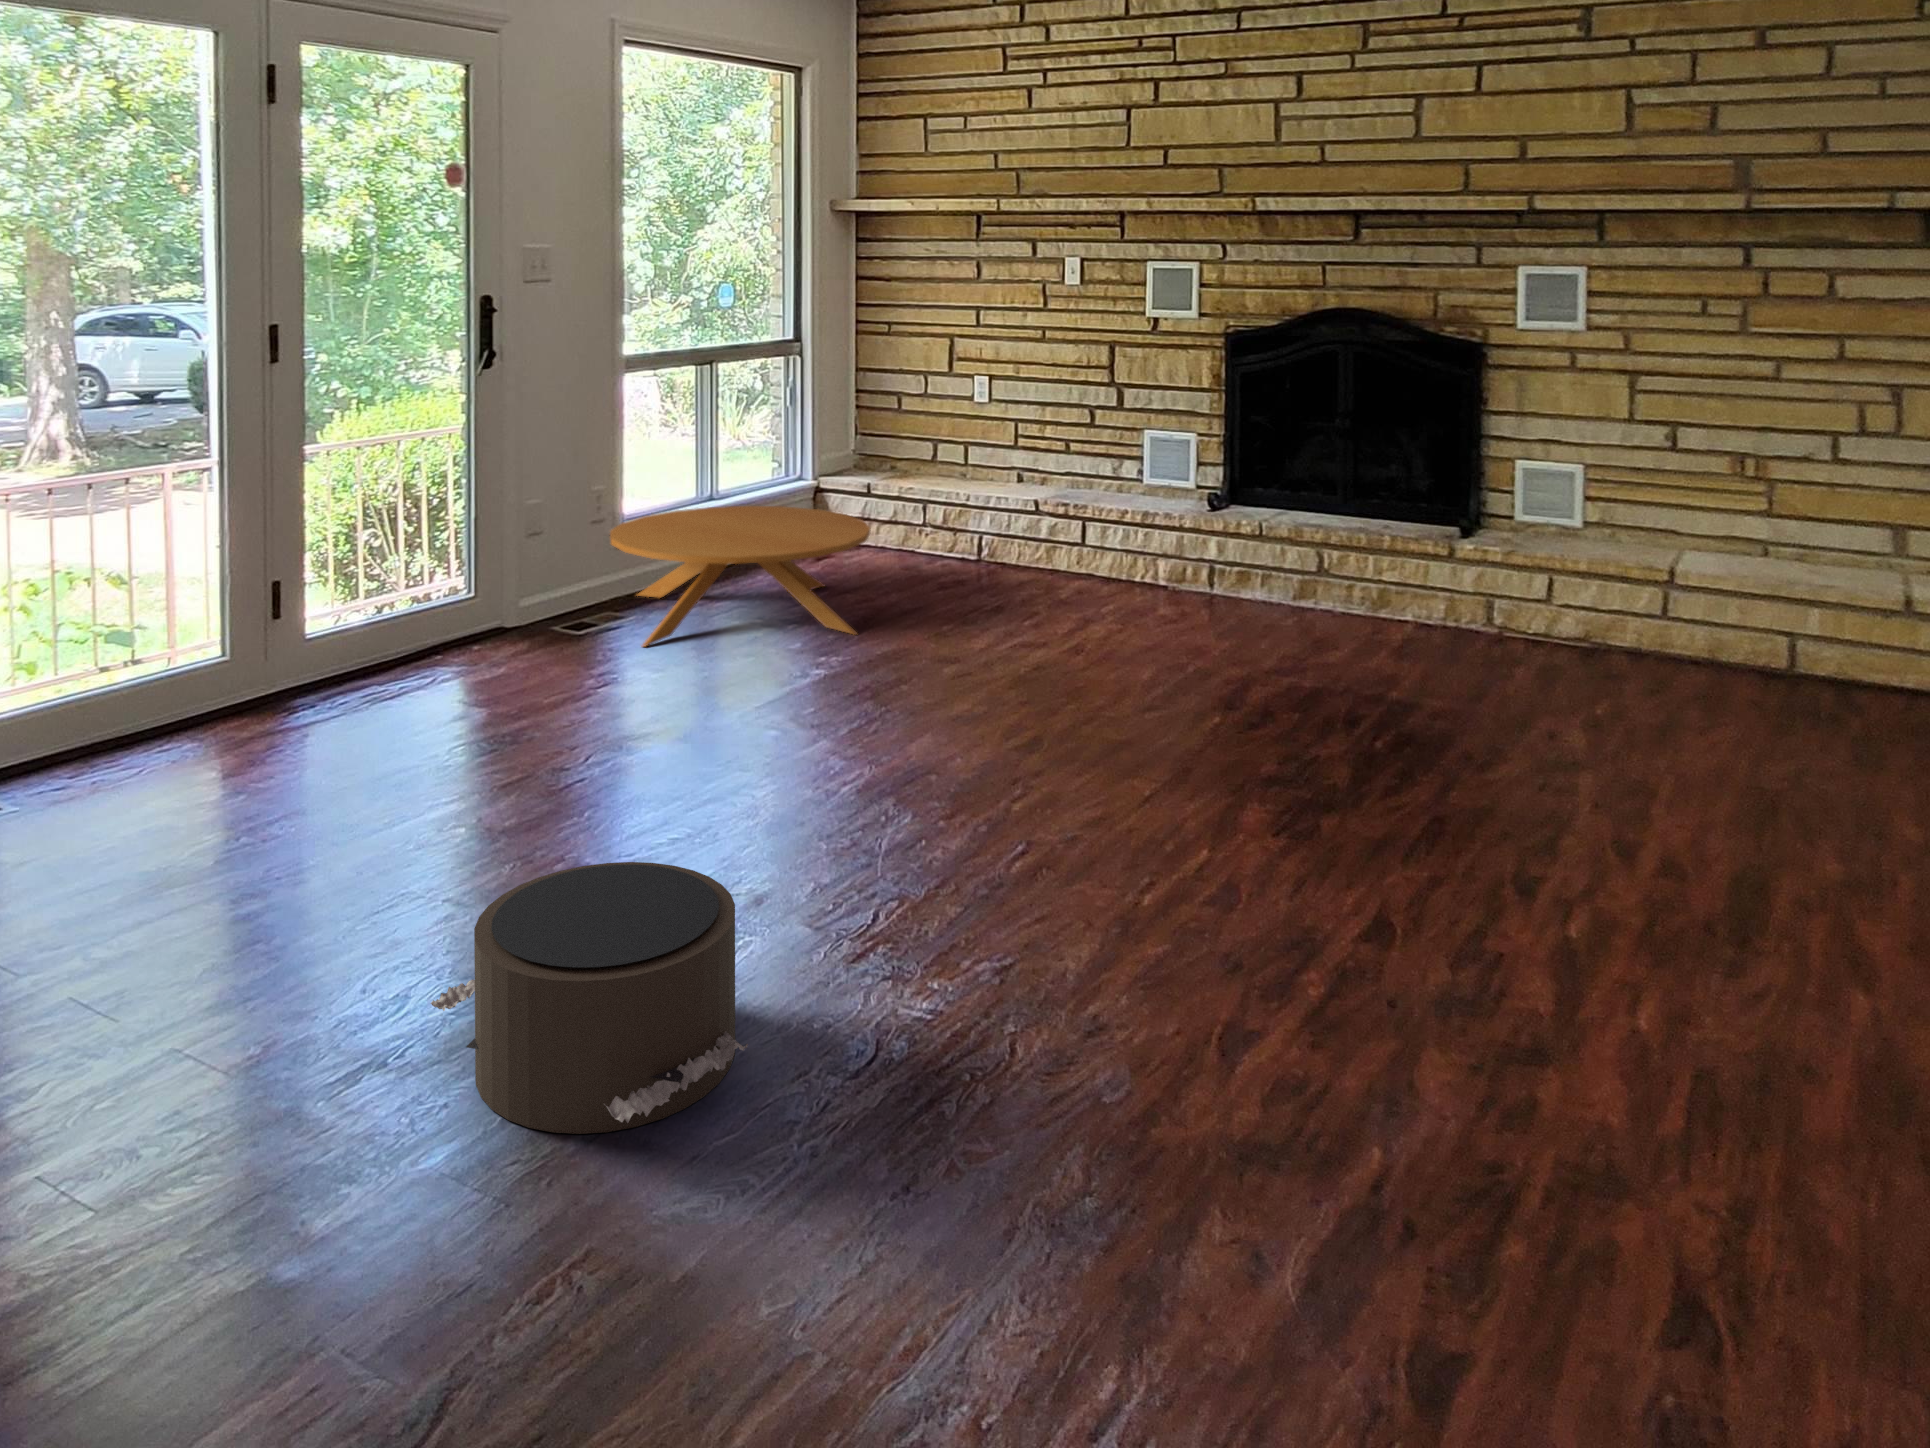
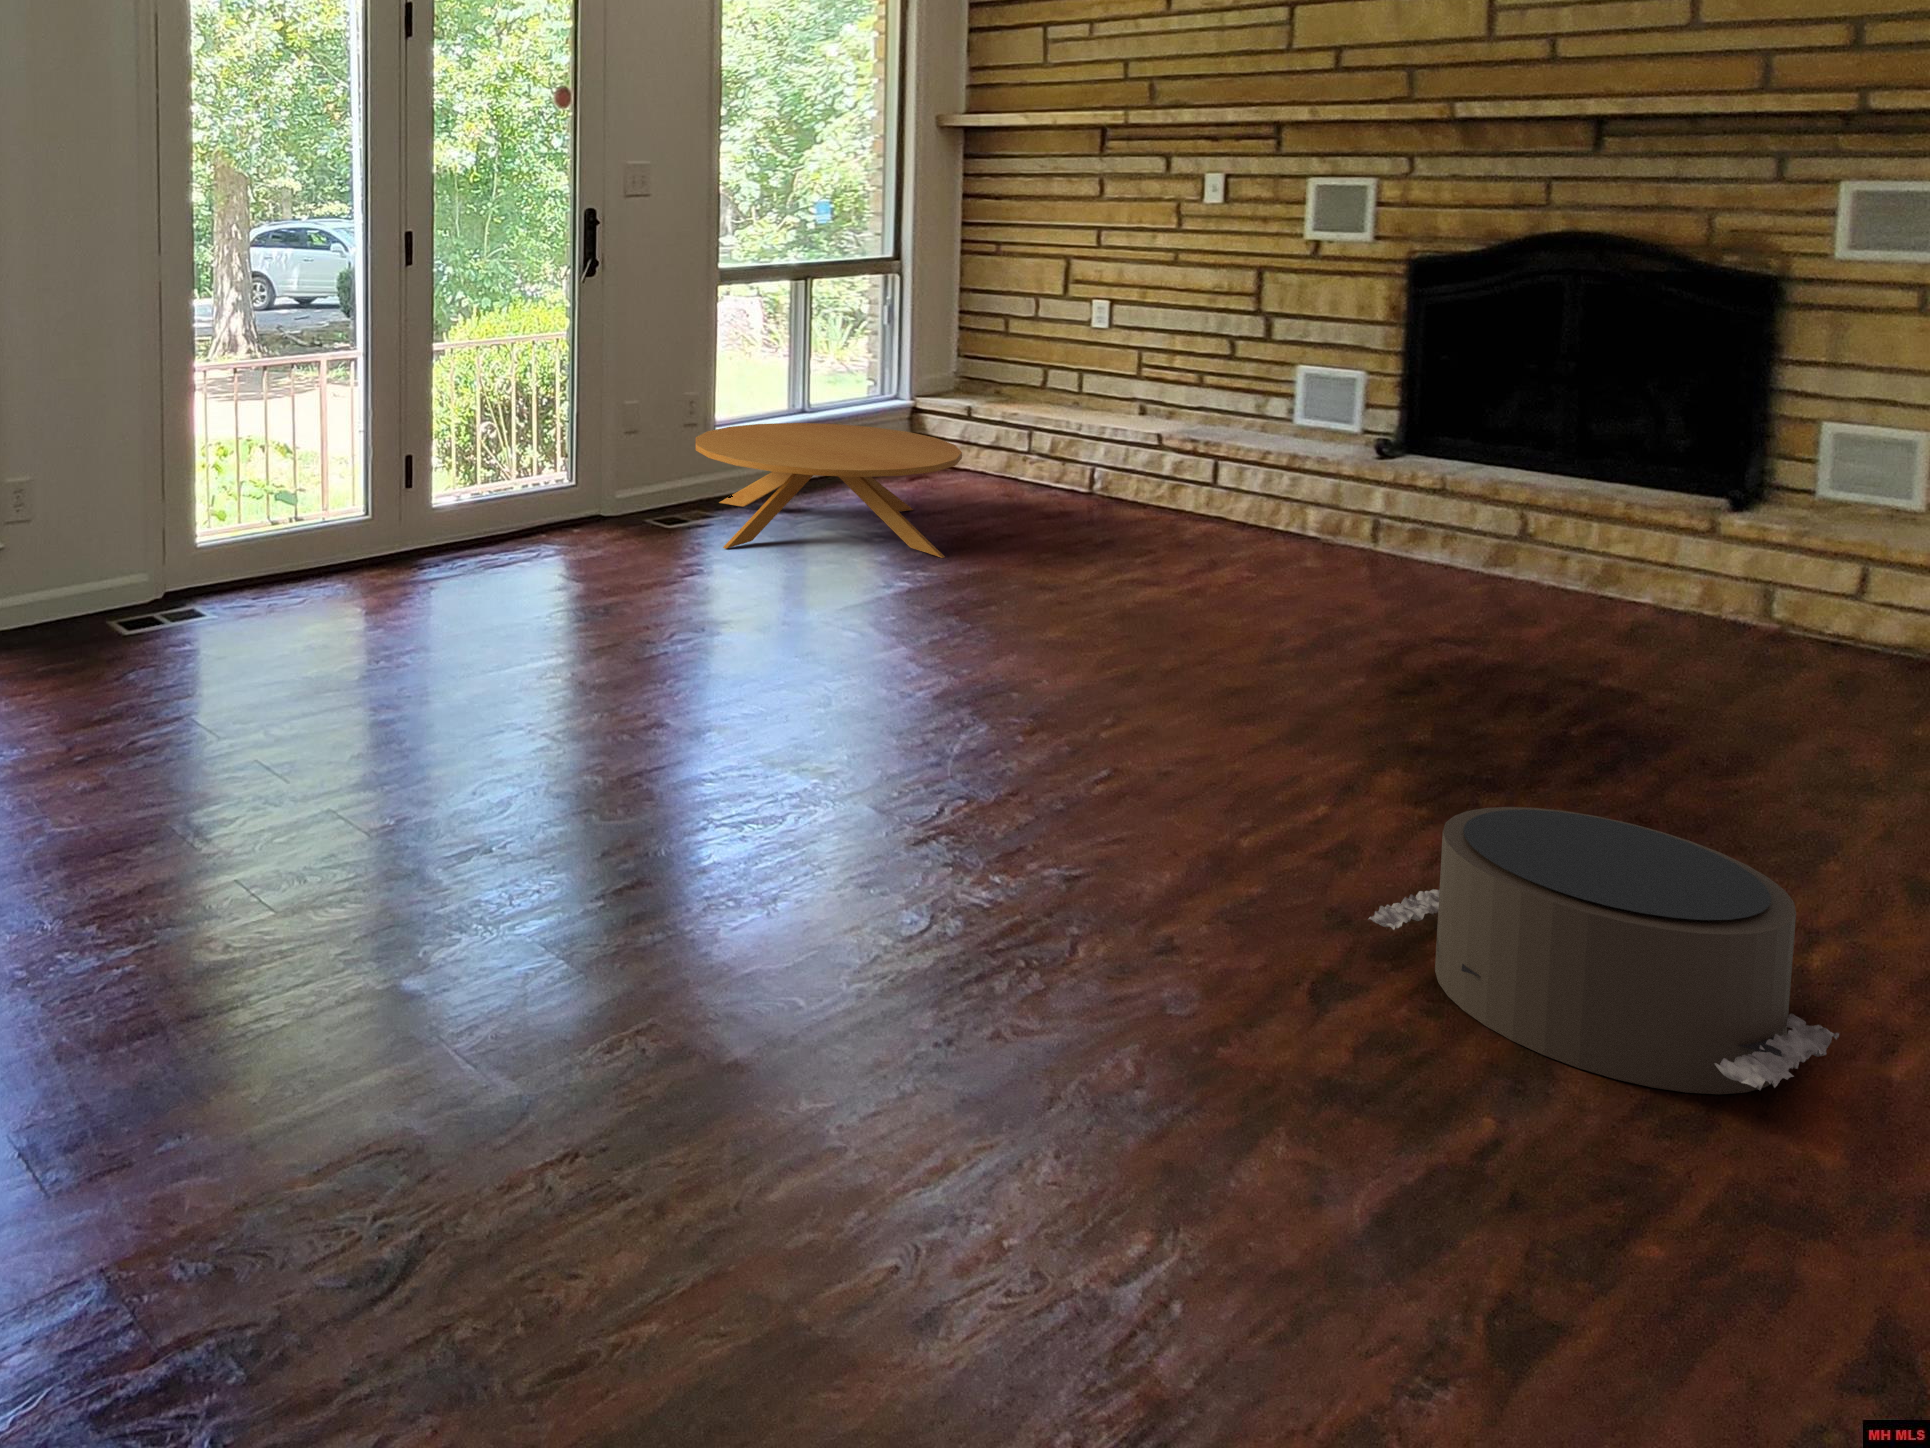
pouf: present [431,862,748,1134] -> present [1369,807,1839,1094]

